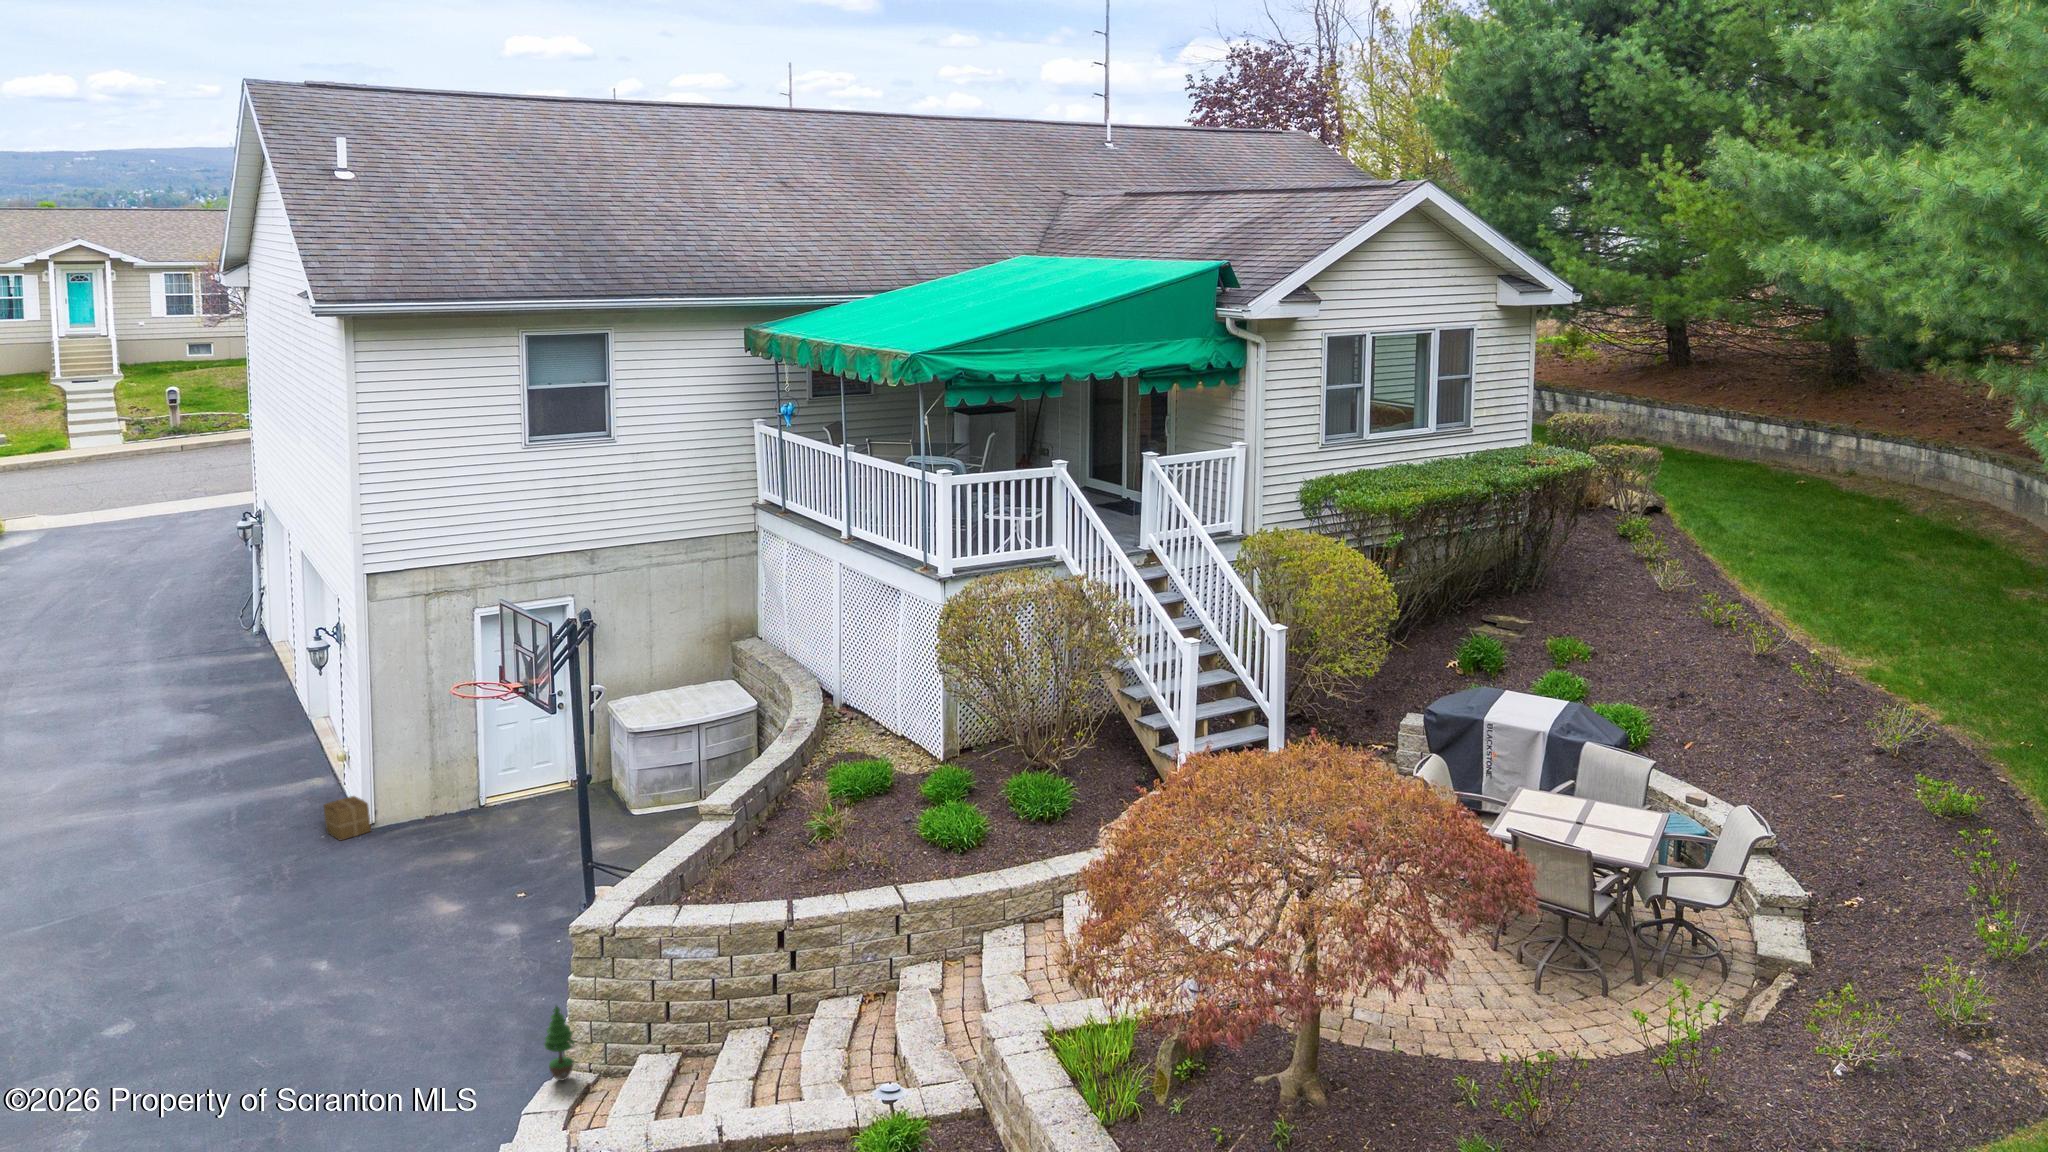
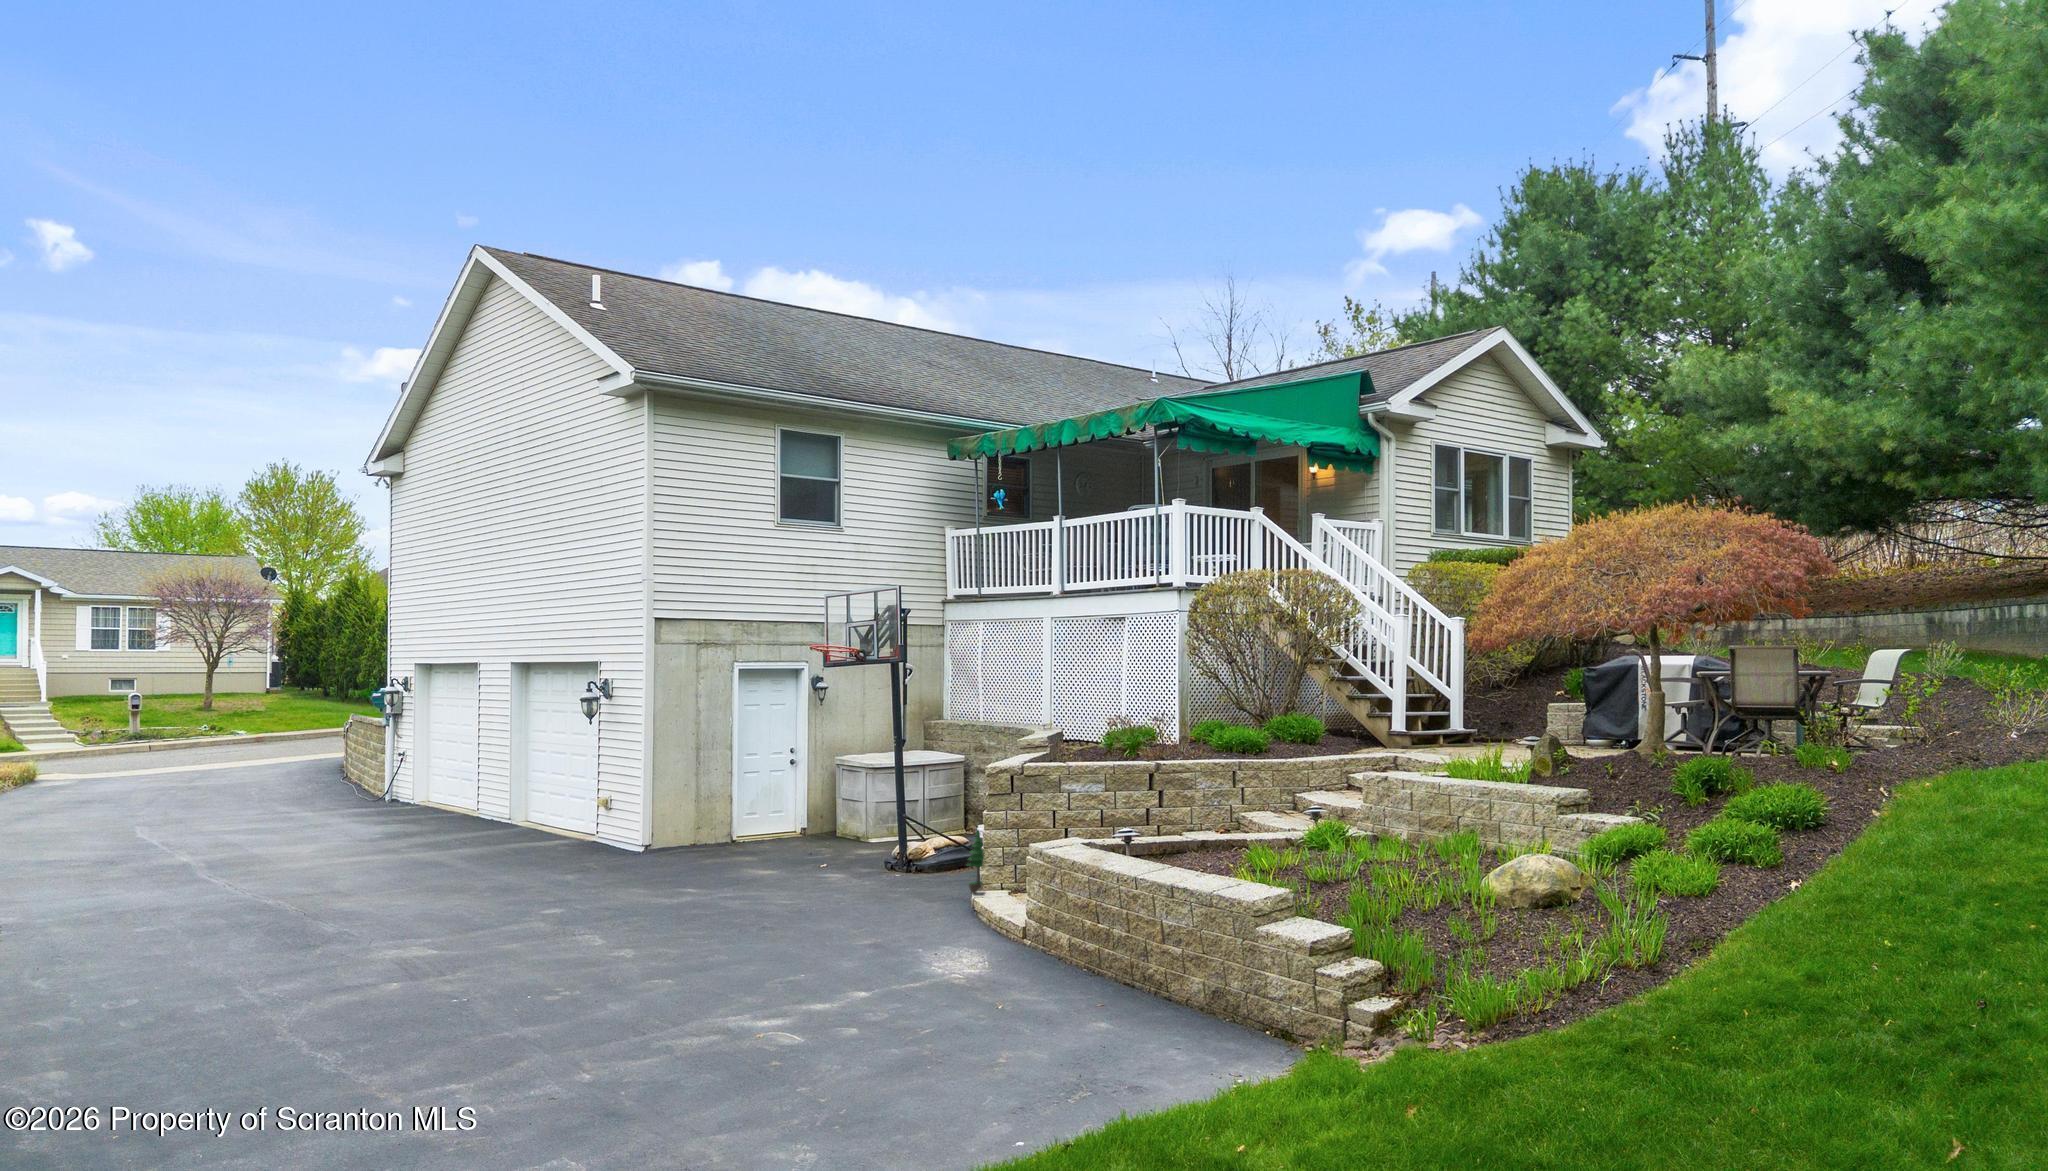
cardboard box: present [324,796,371,840] -> none [609,821,650,852]

